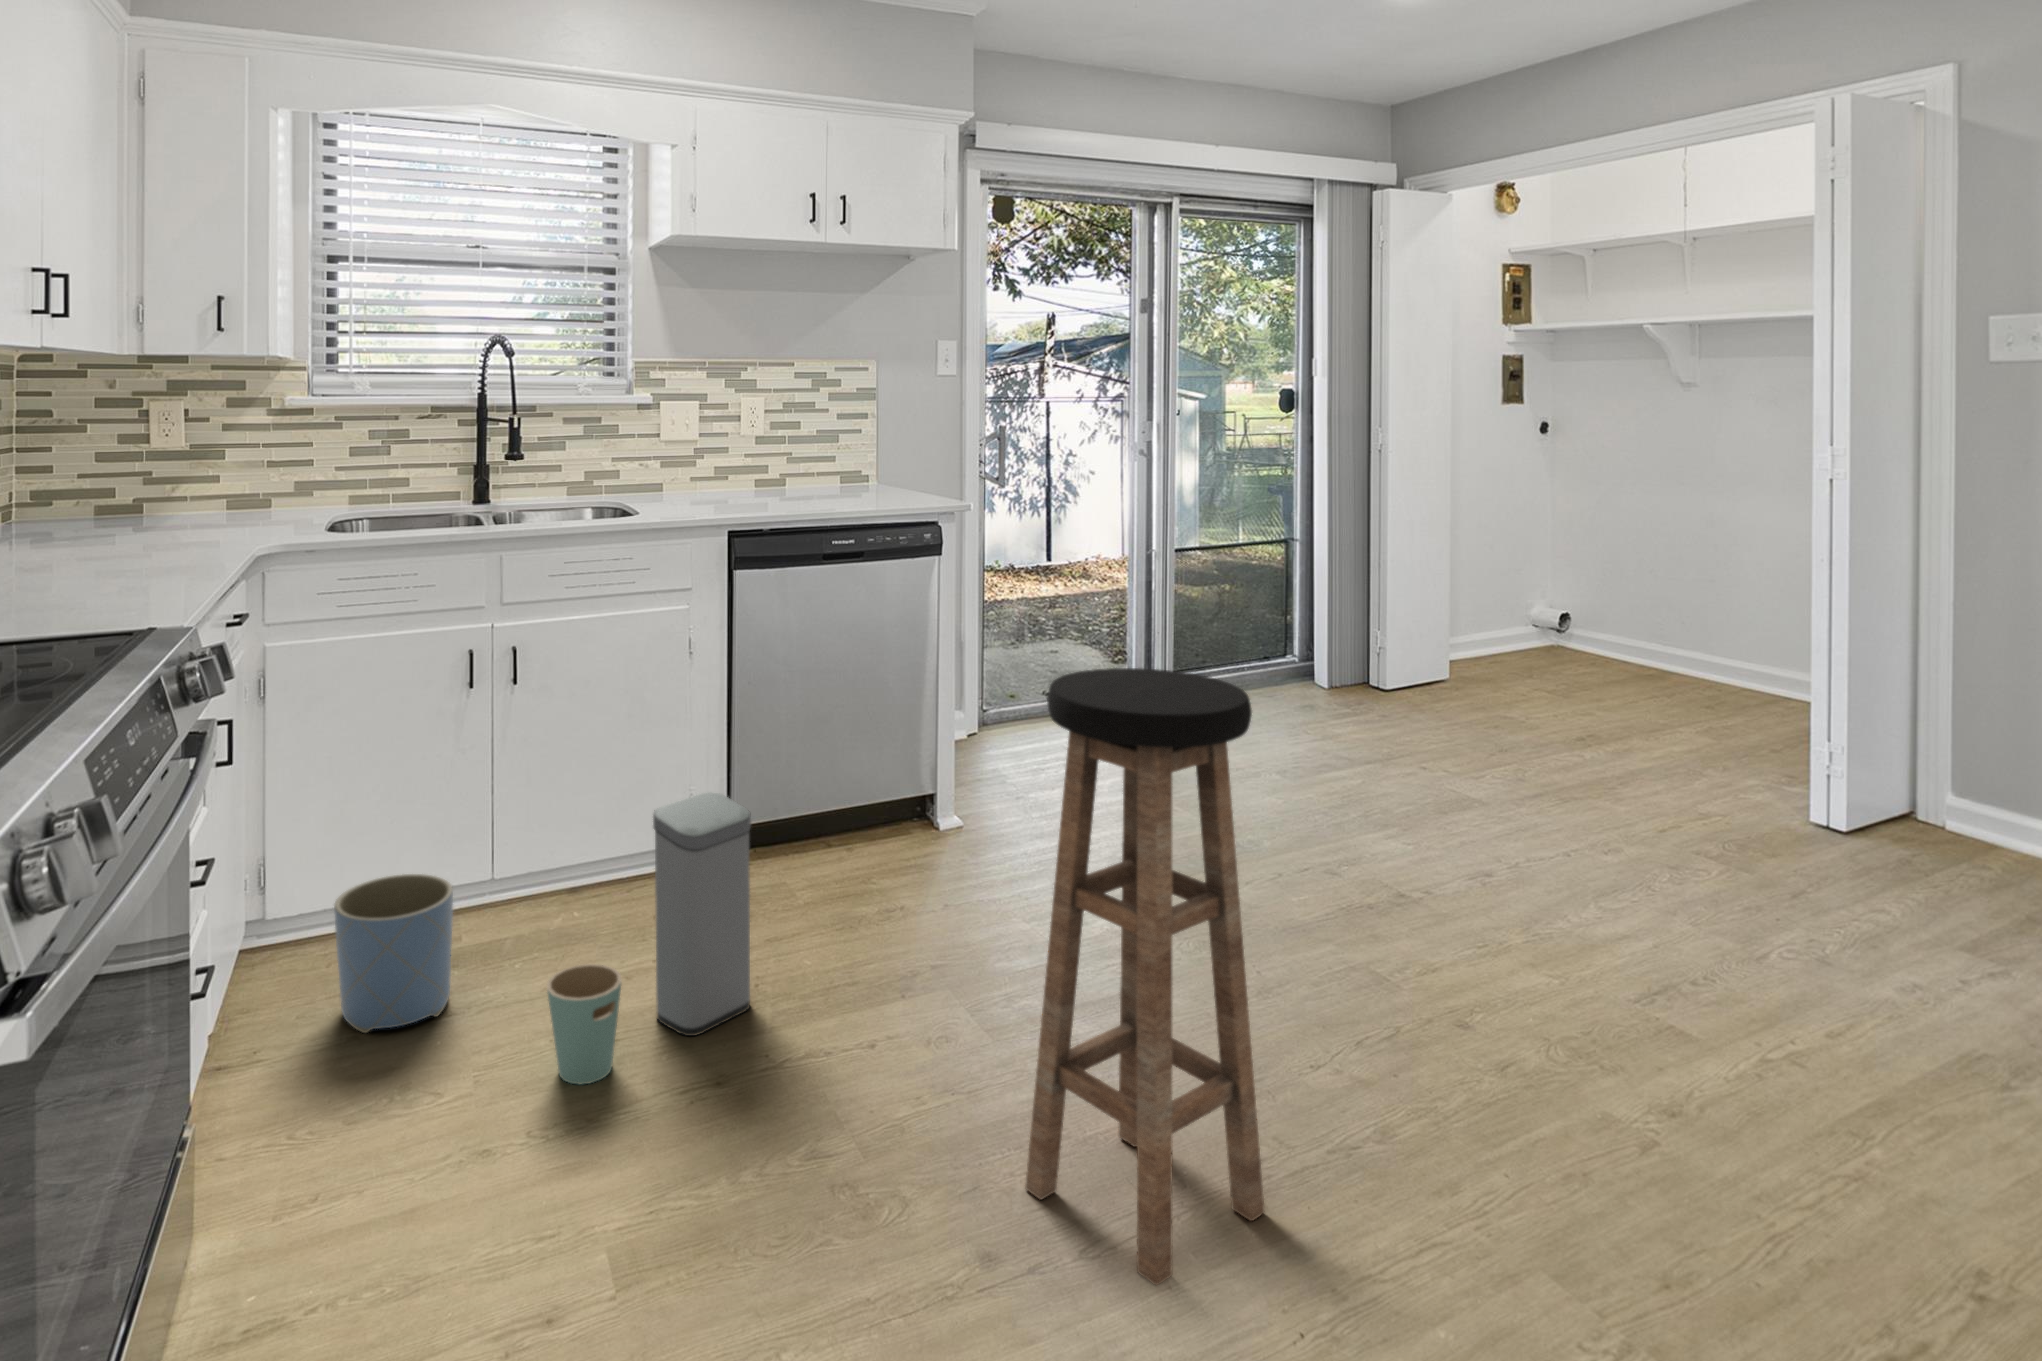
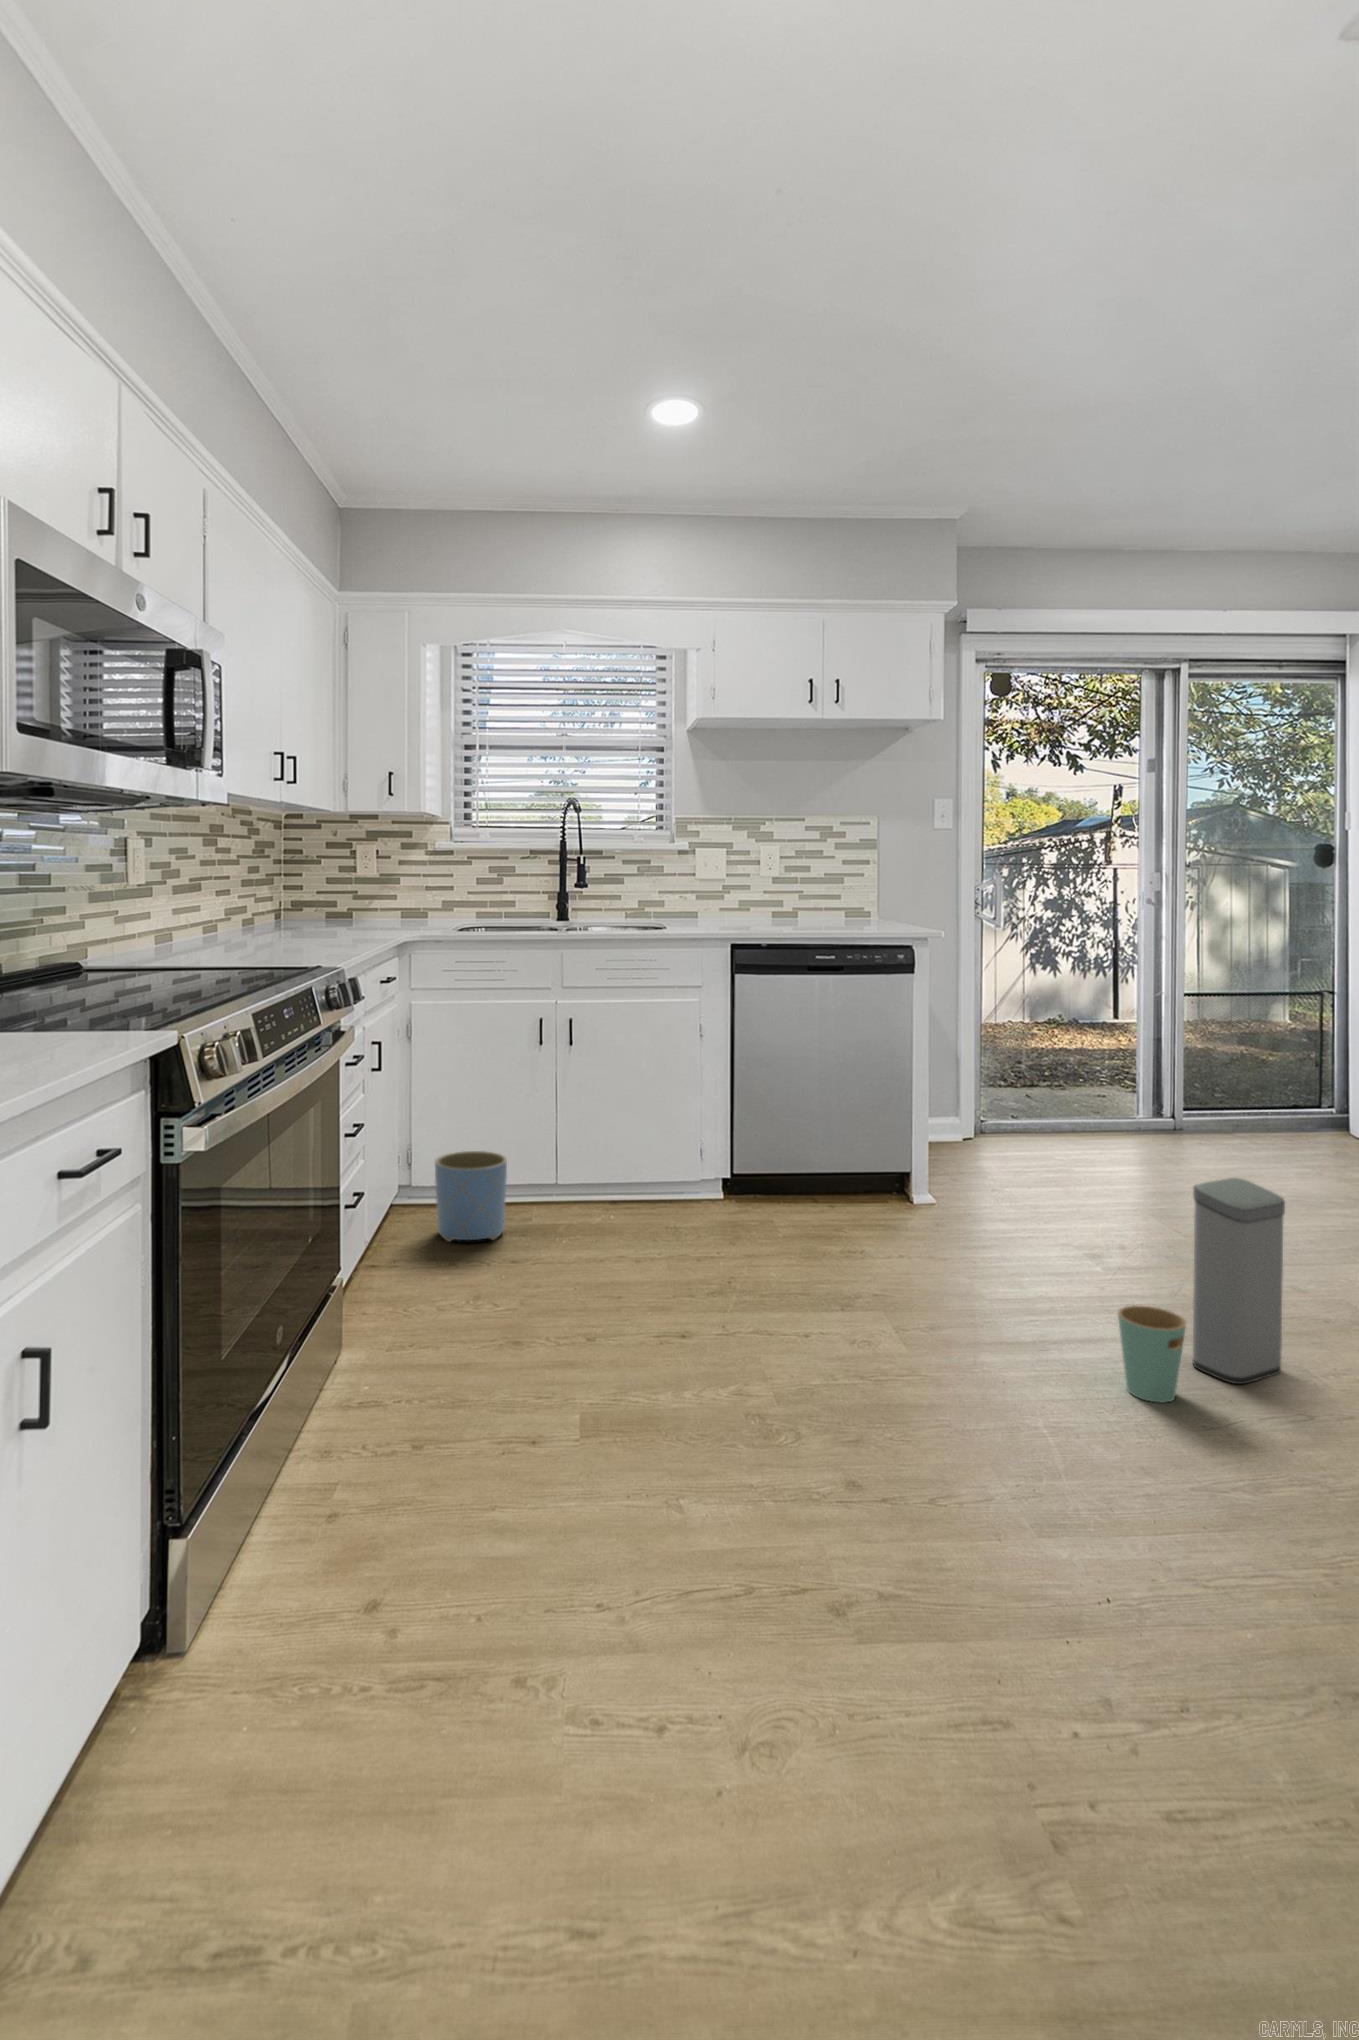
bar stool: present [1025,668,1264,1285] -> none [819,1021,980,1418]
trash can: present [547,792,751,1084] -> present [1118,1178,1285,1403]

